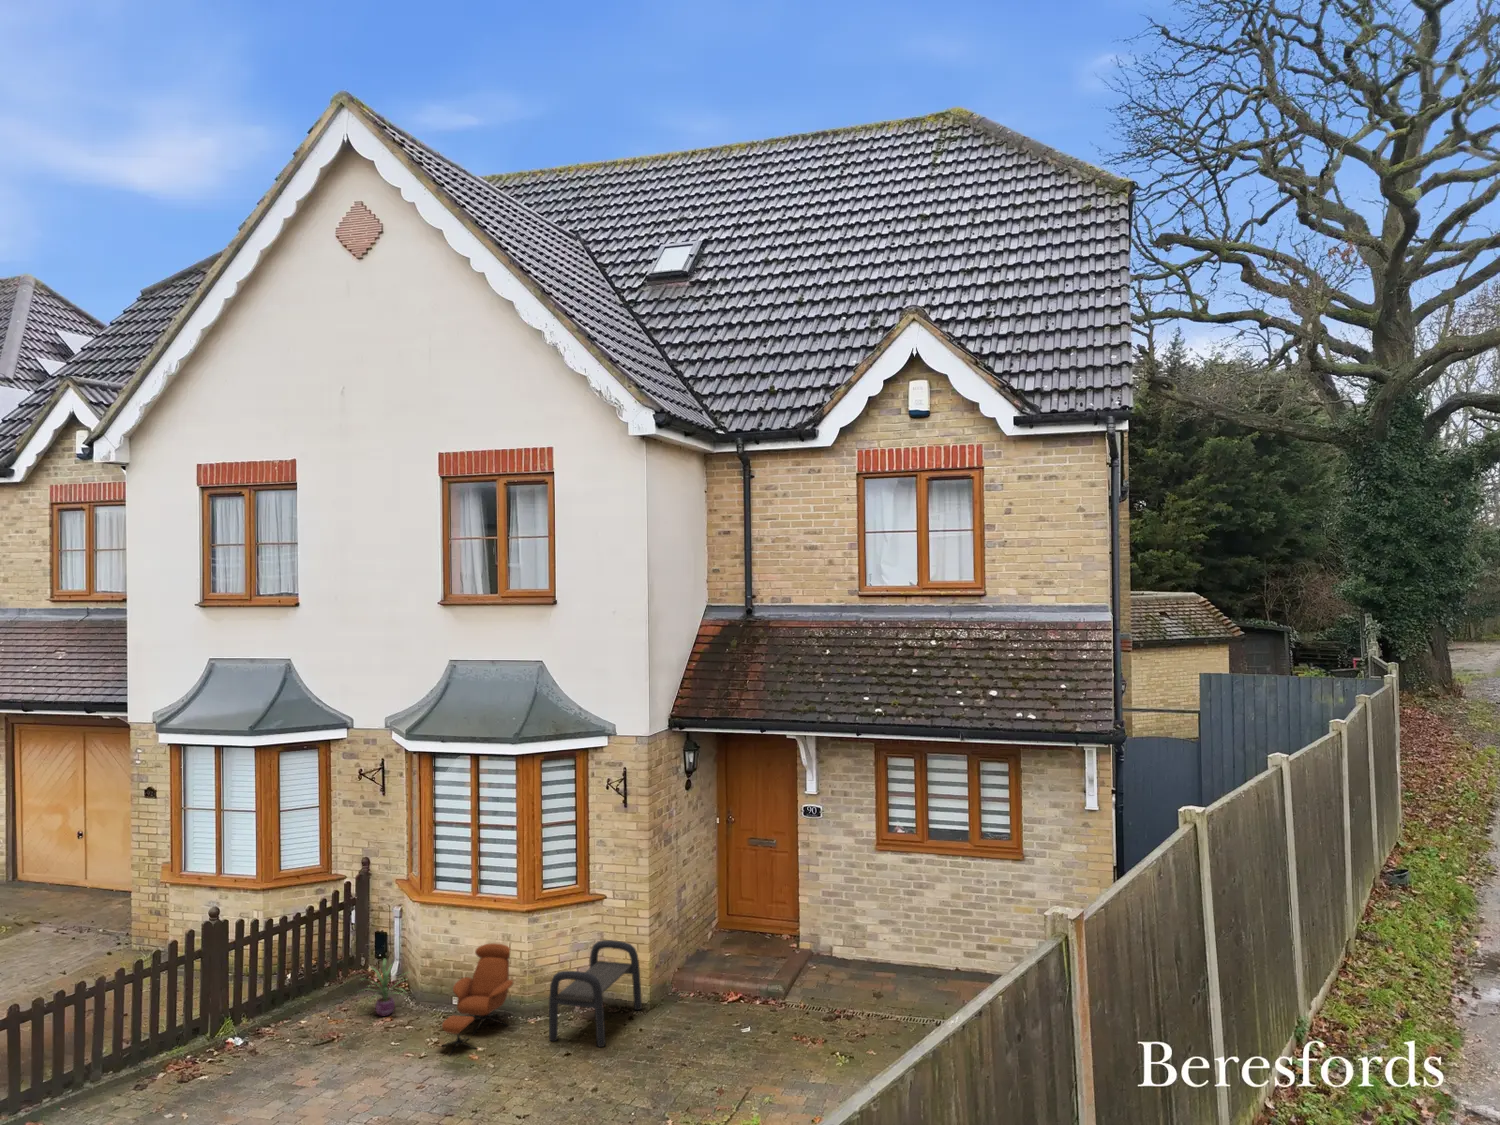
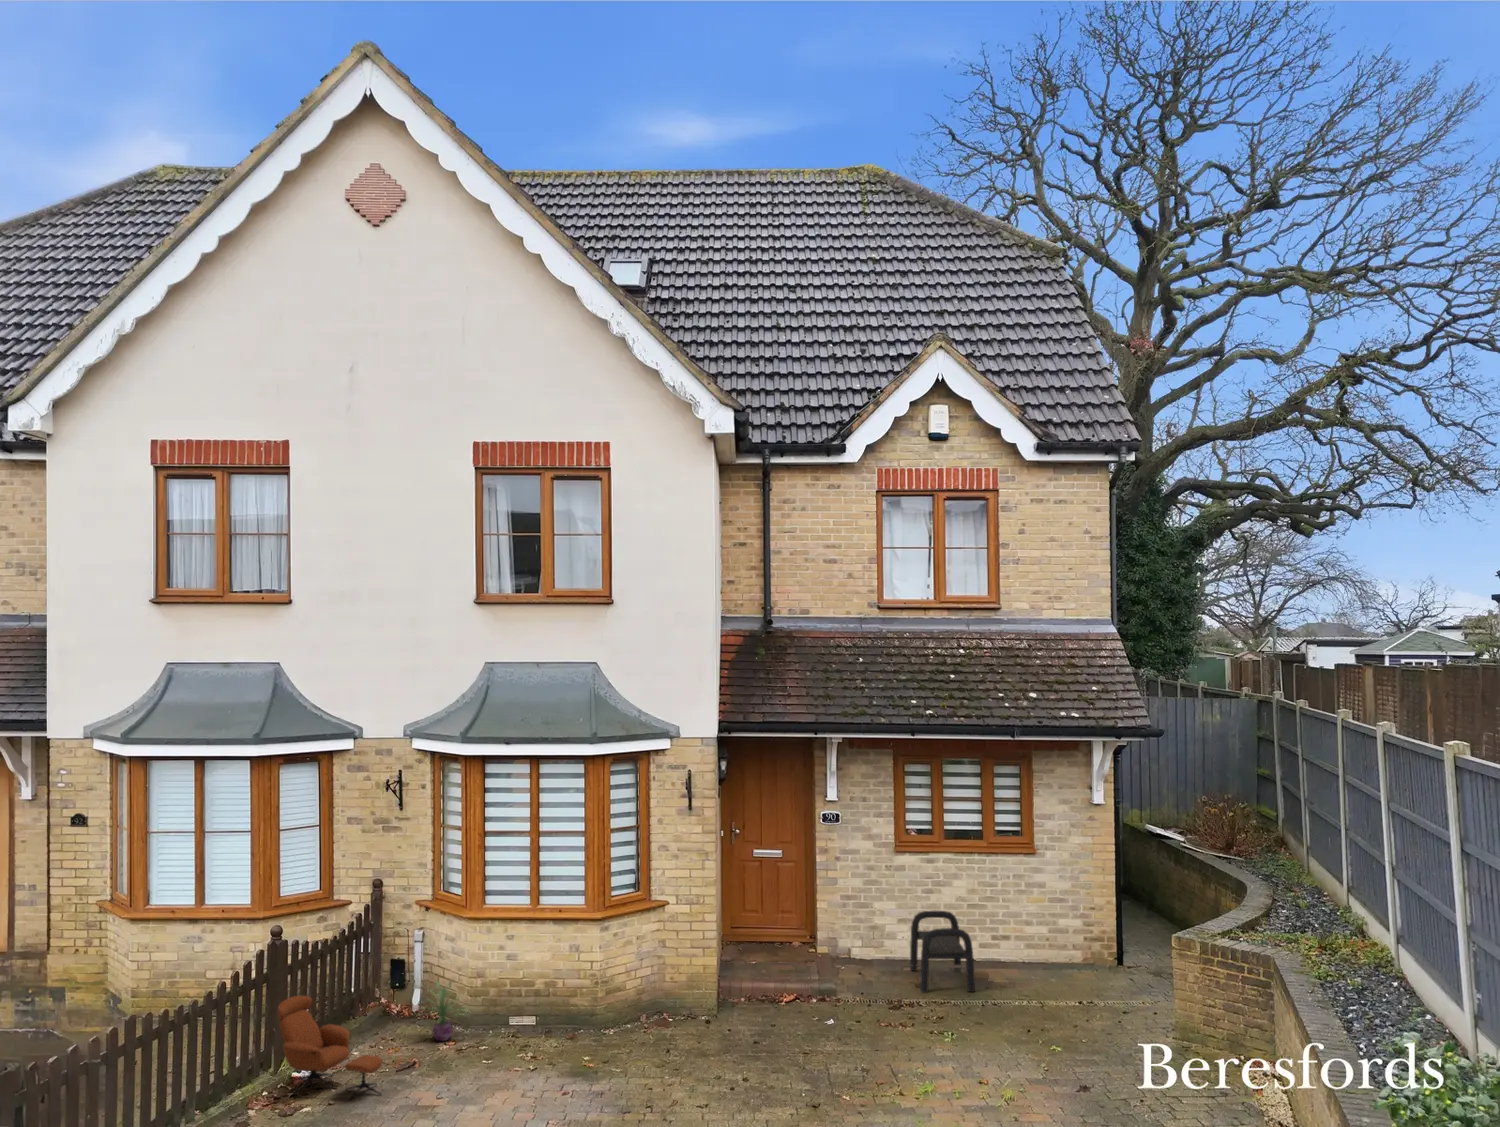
bench: present [549,940,642,1047] -> present [910,910,975,992]
lounge chair: present [442,943,513,1053] -> present [278,996,383,1097]

